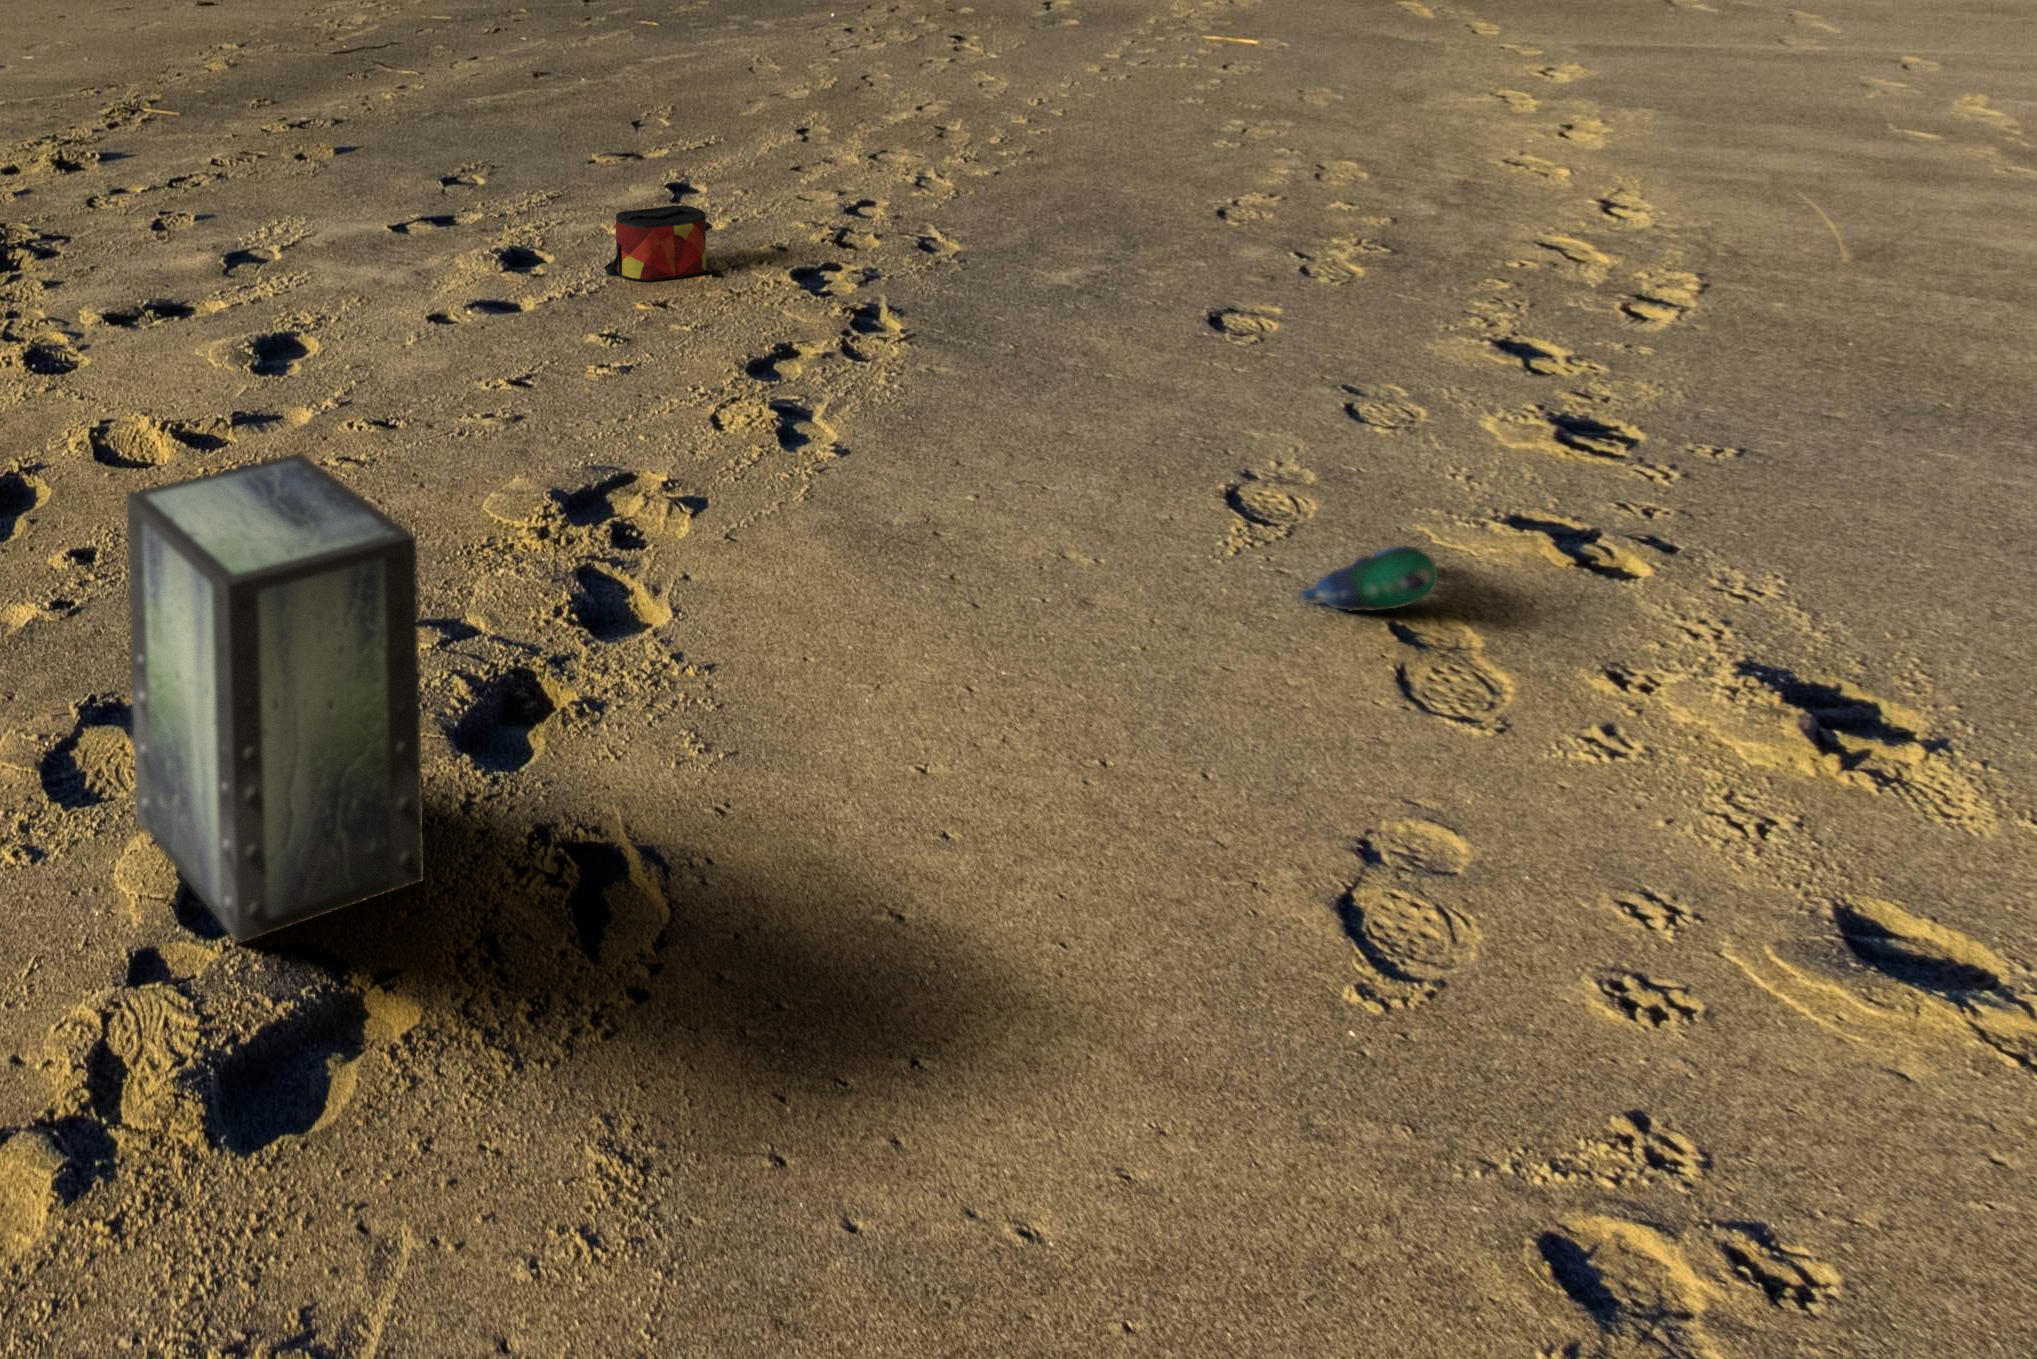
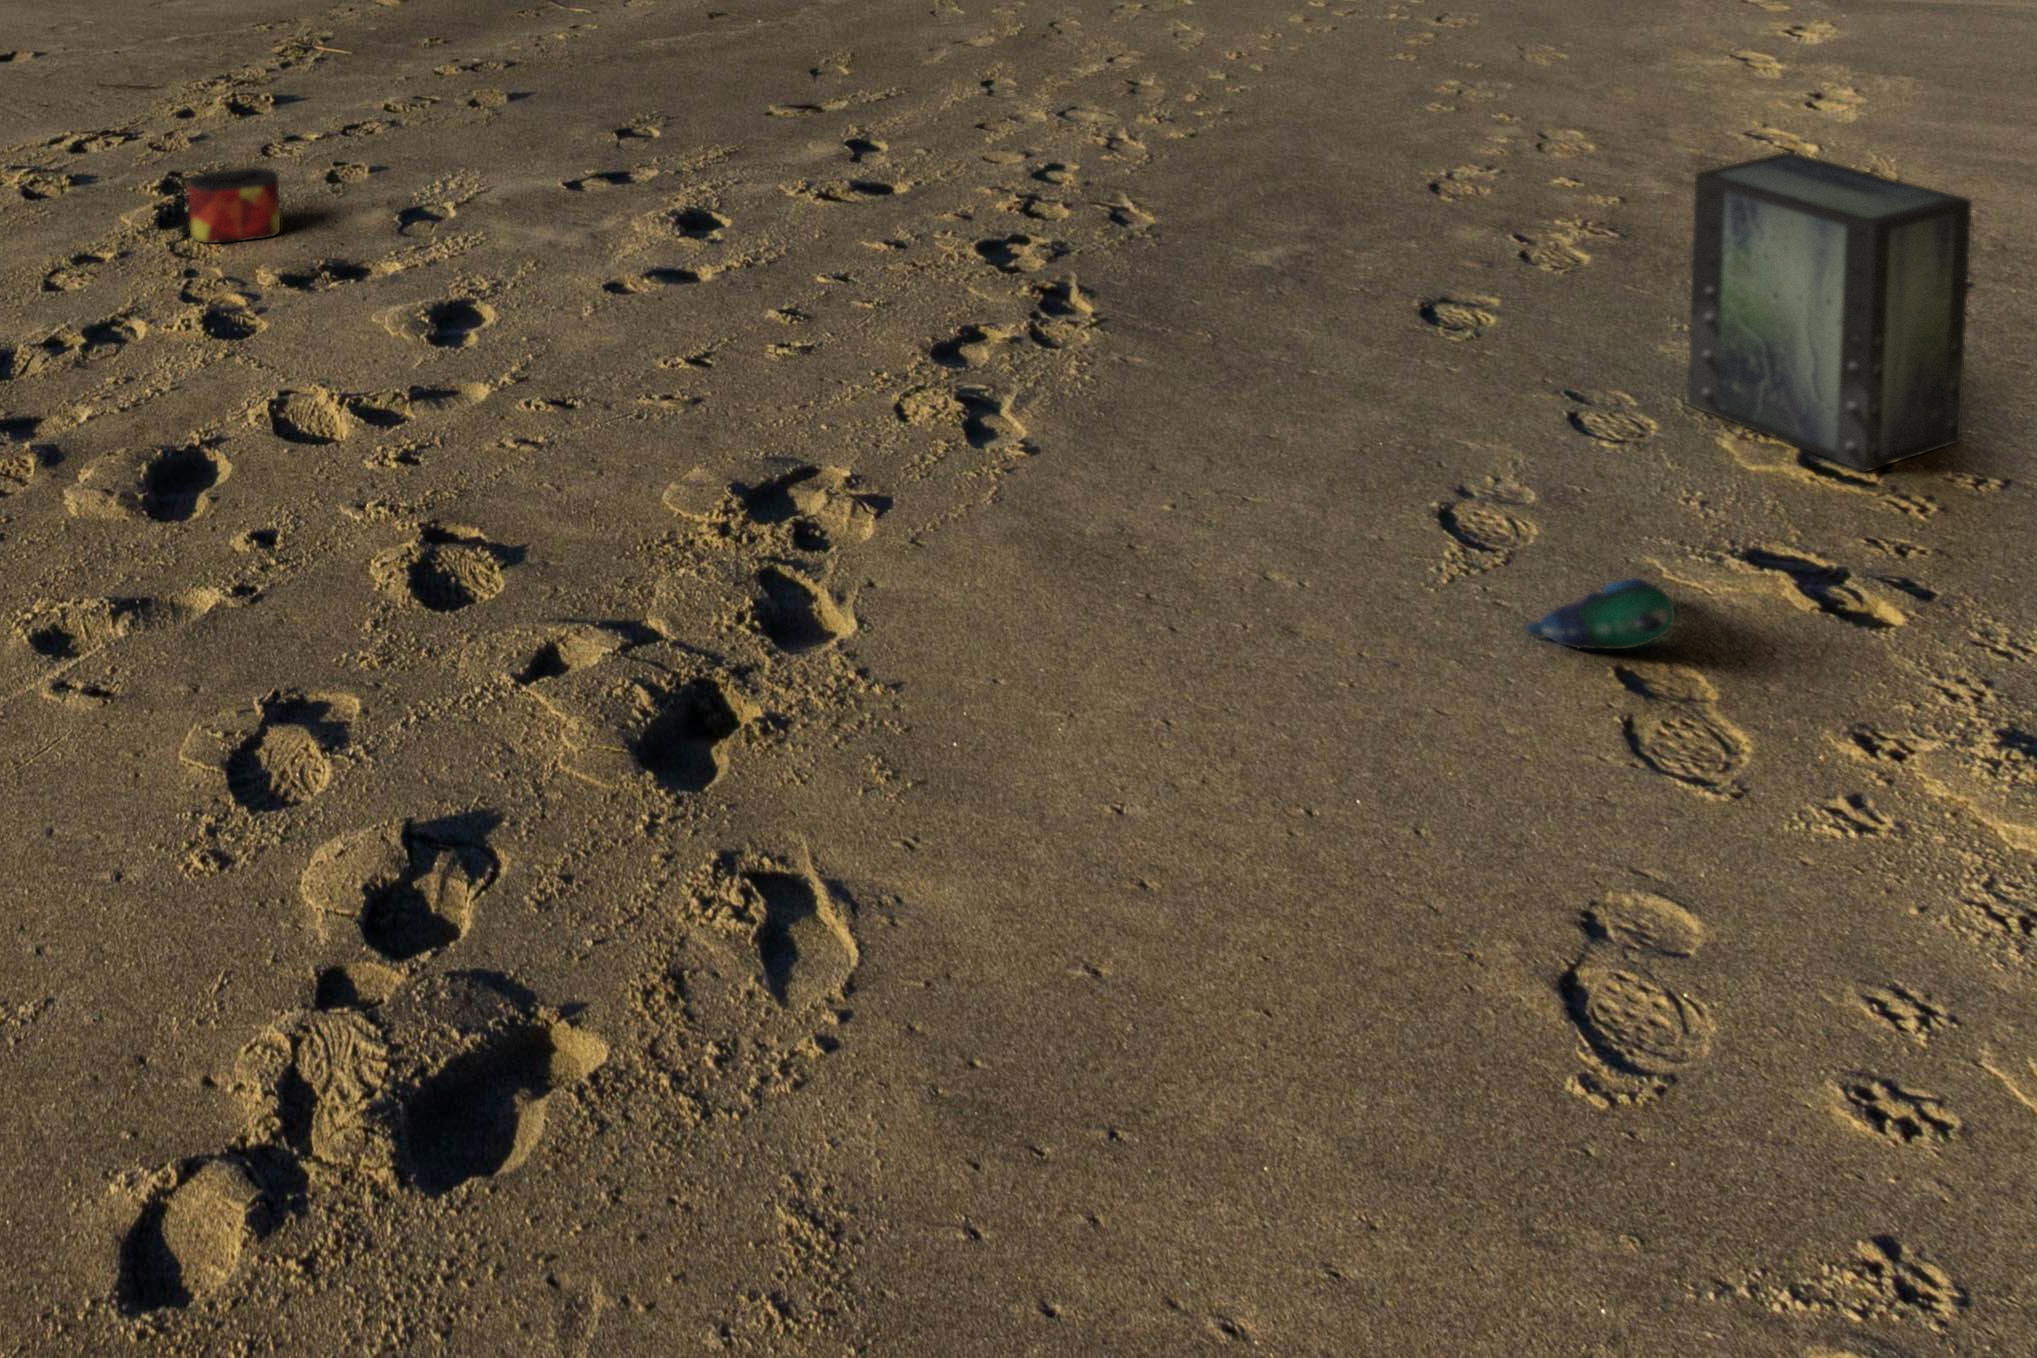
bag: present [605,205,706,282] -> present [178,168,281,243]
storage box: present [126,453,424,943] -> present [1687,151,1972,472]

